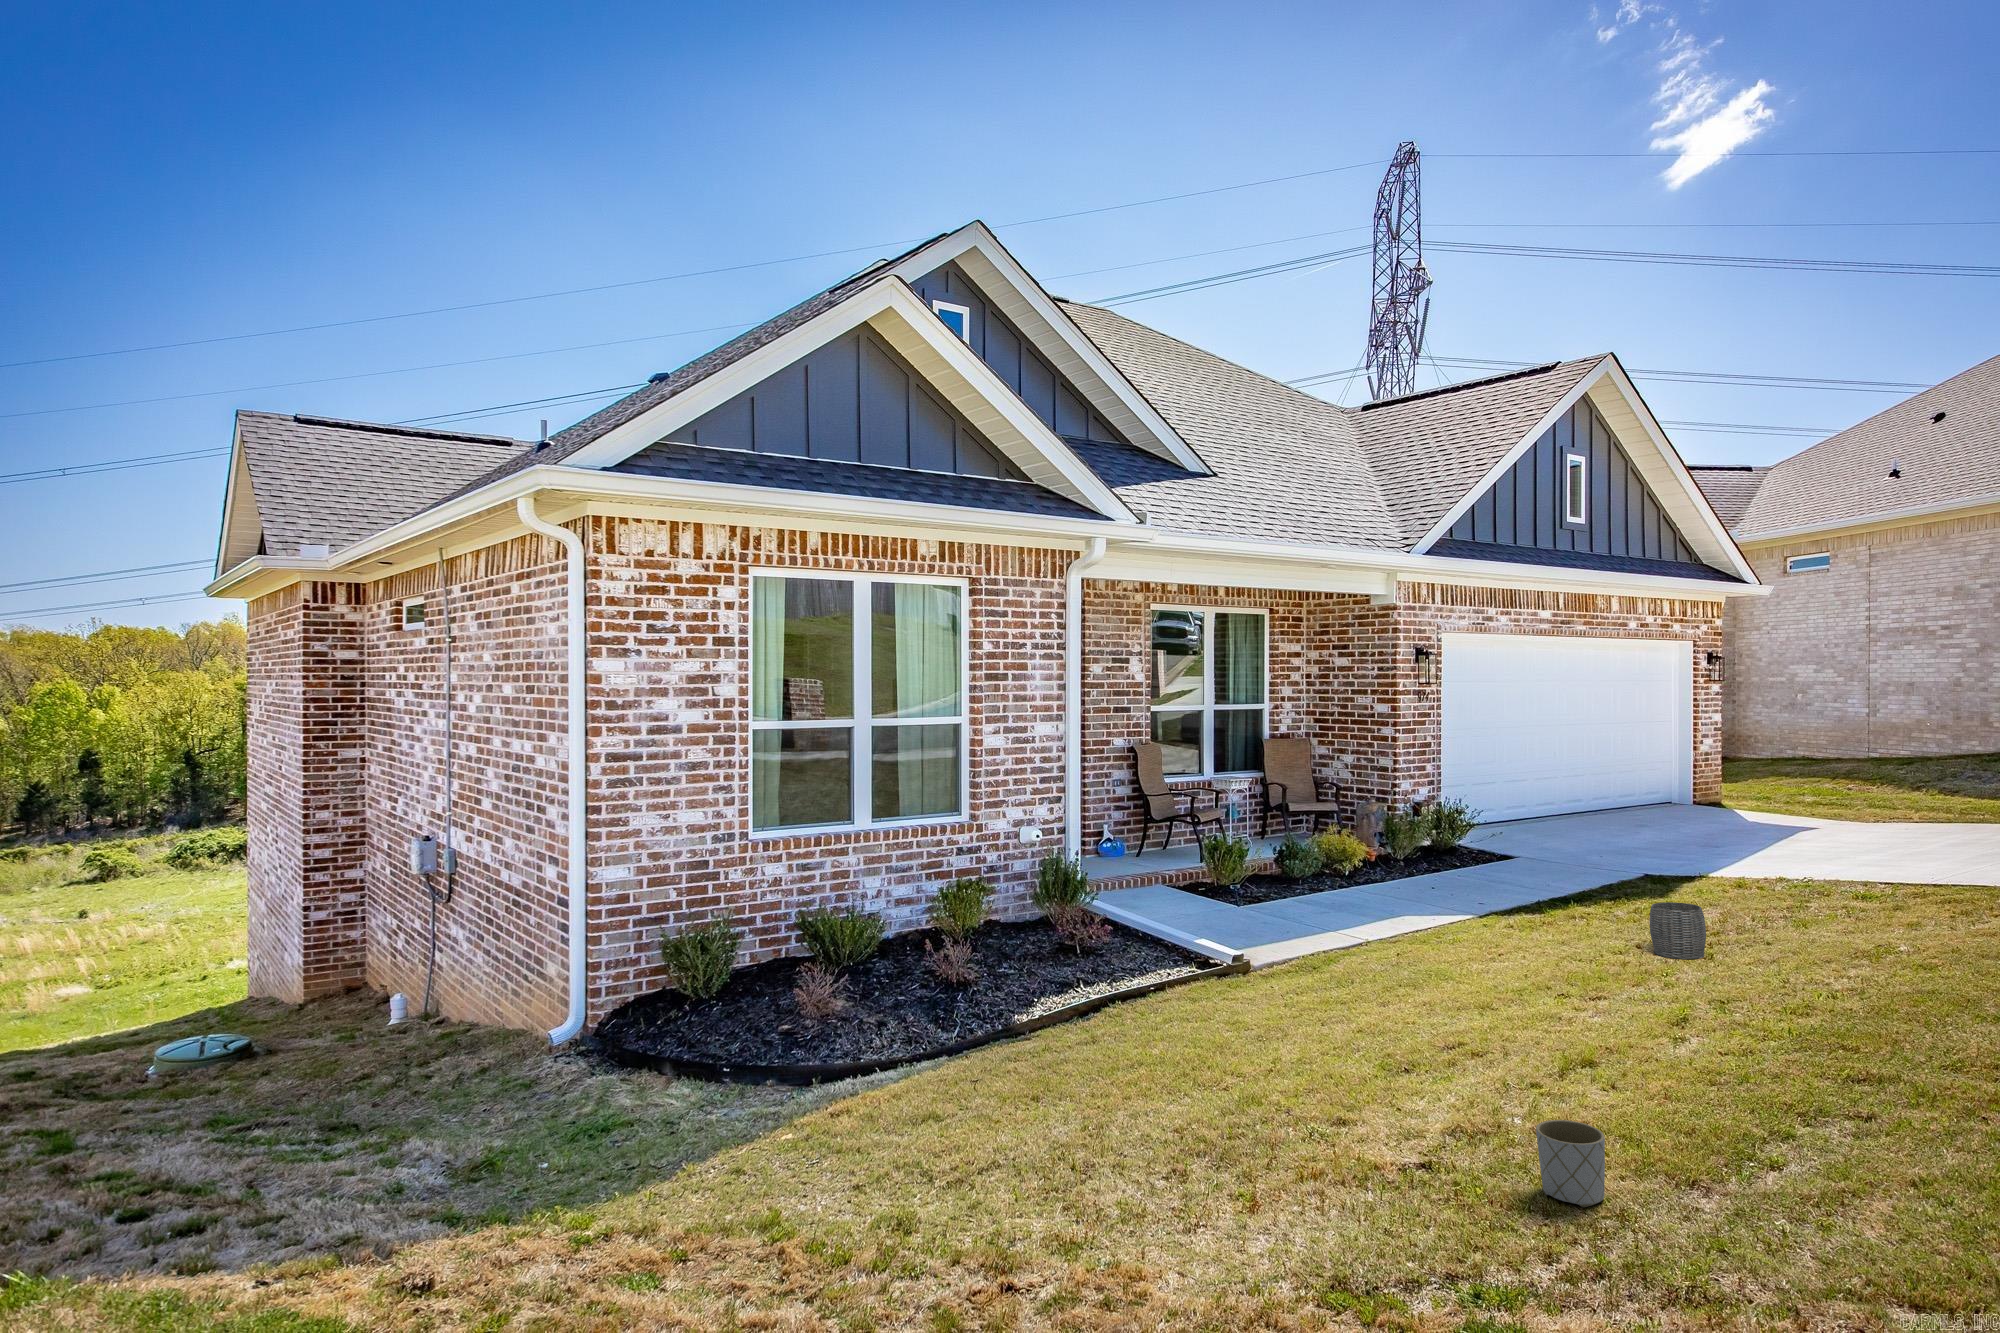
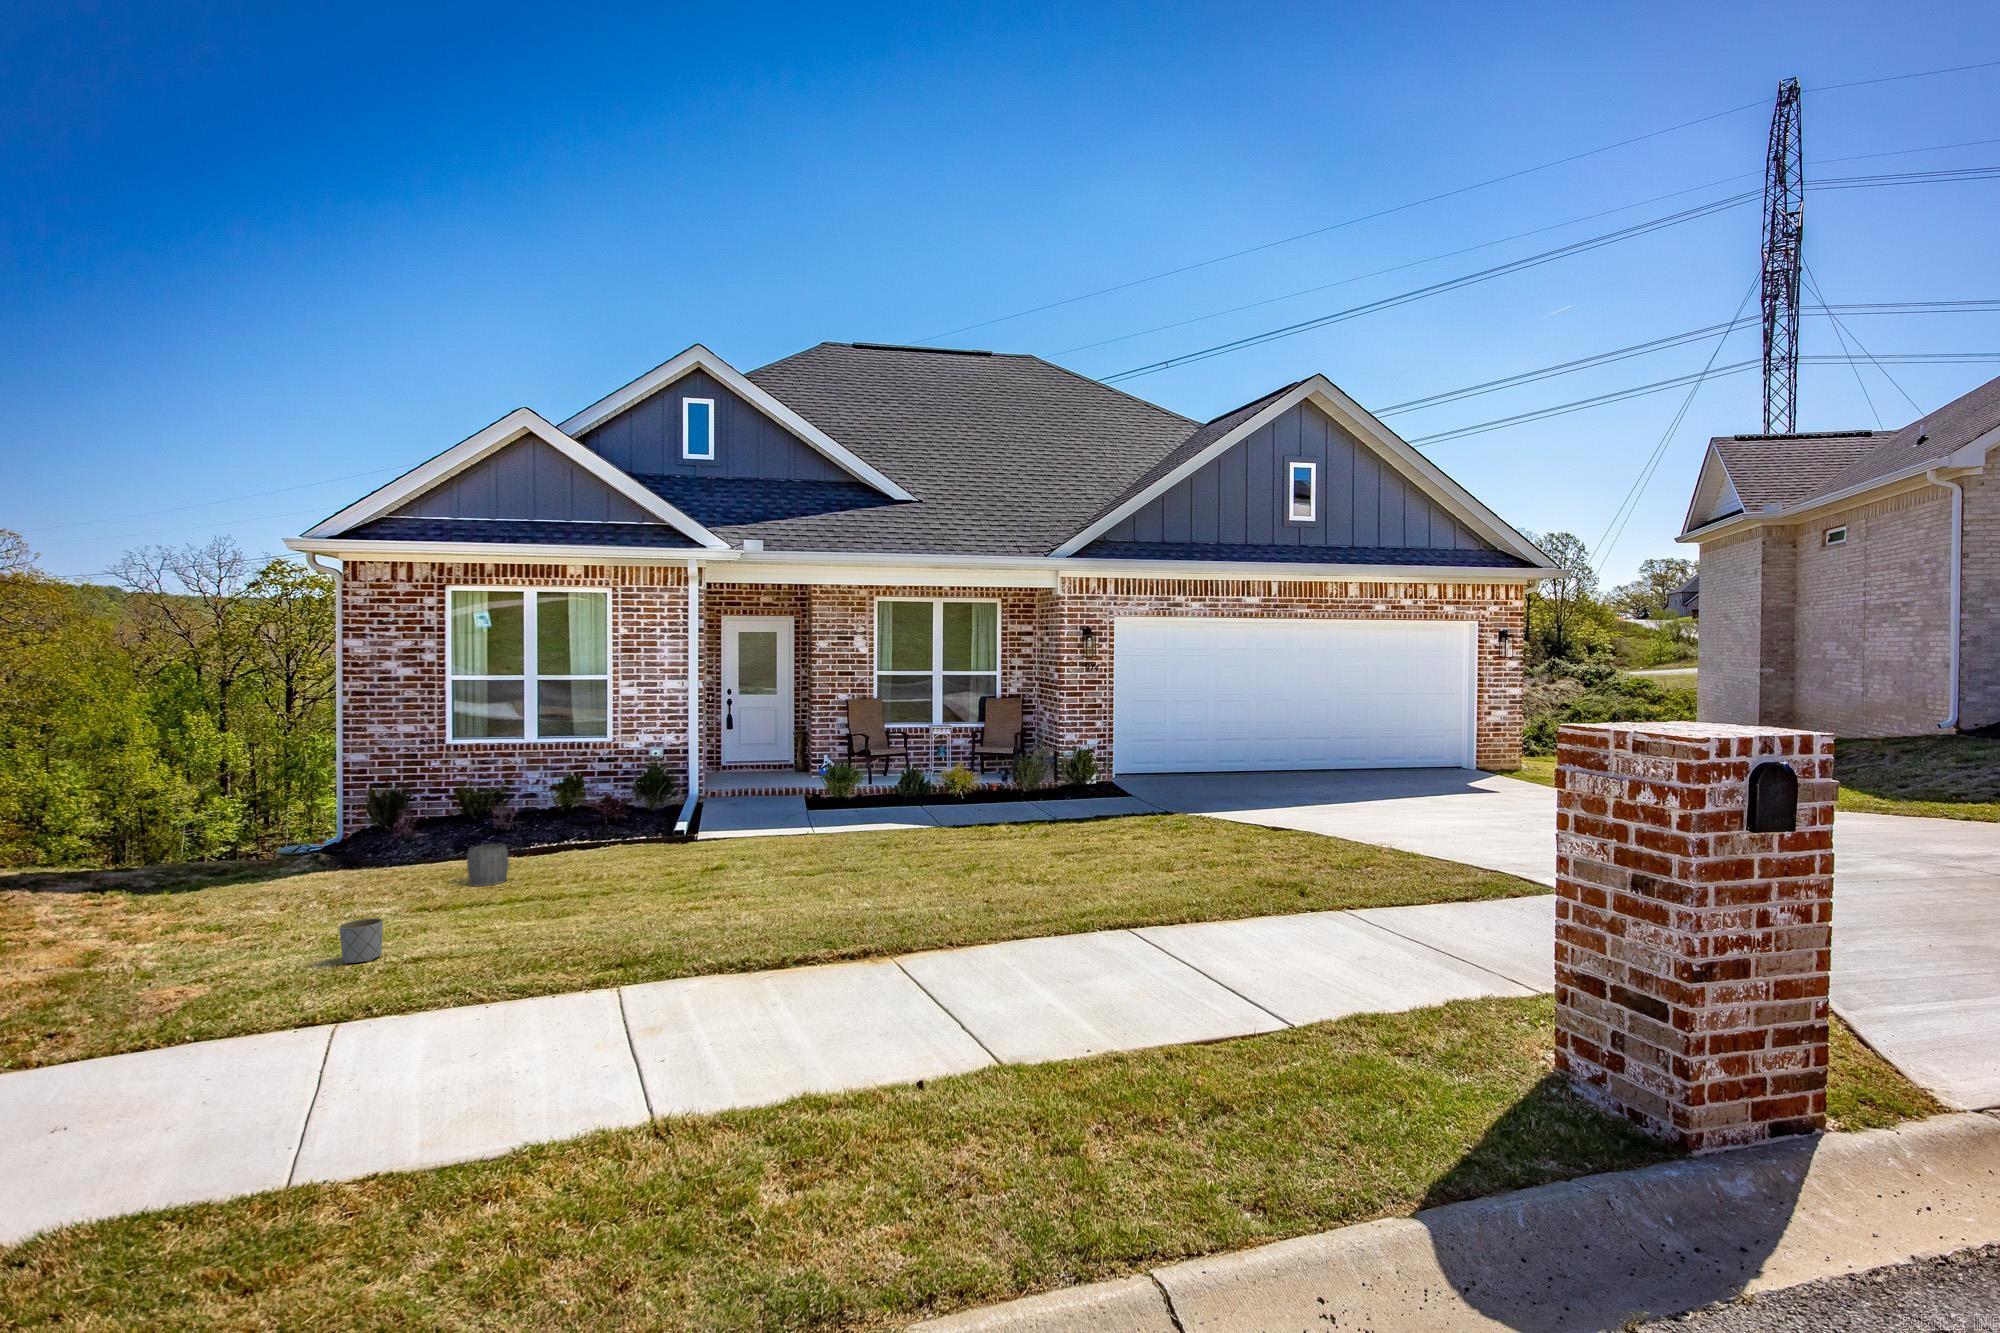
woven basket: present [1650,902,1706,959] -> present [467,844,509,886]

